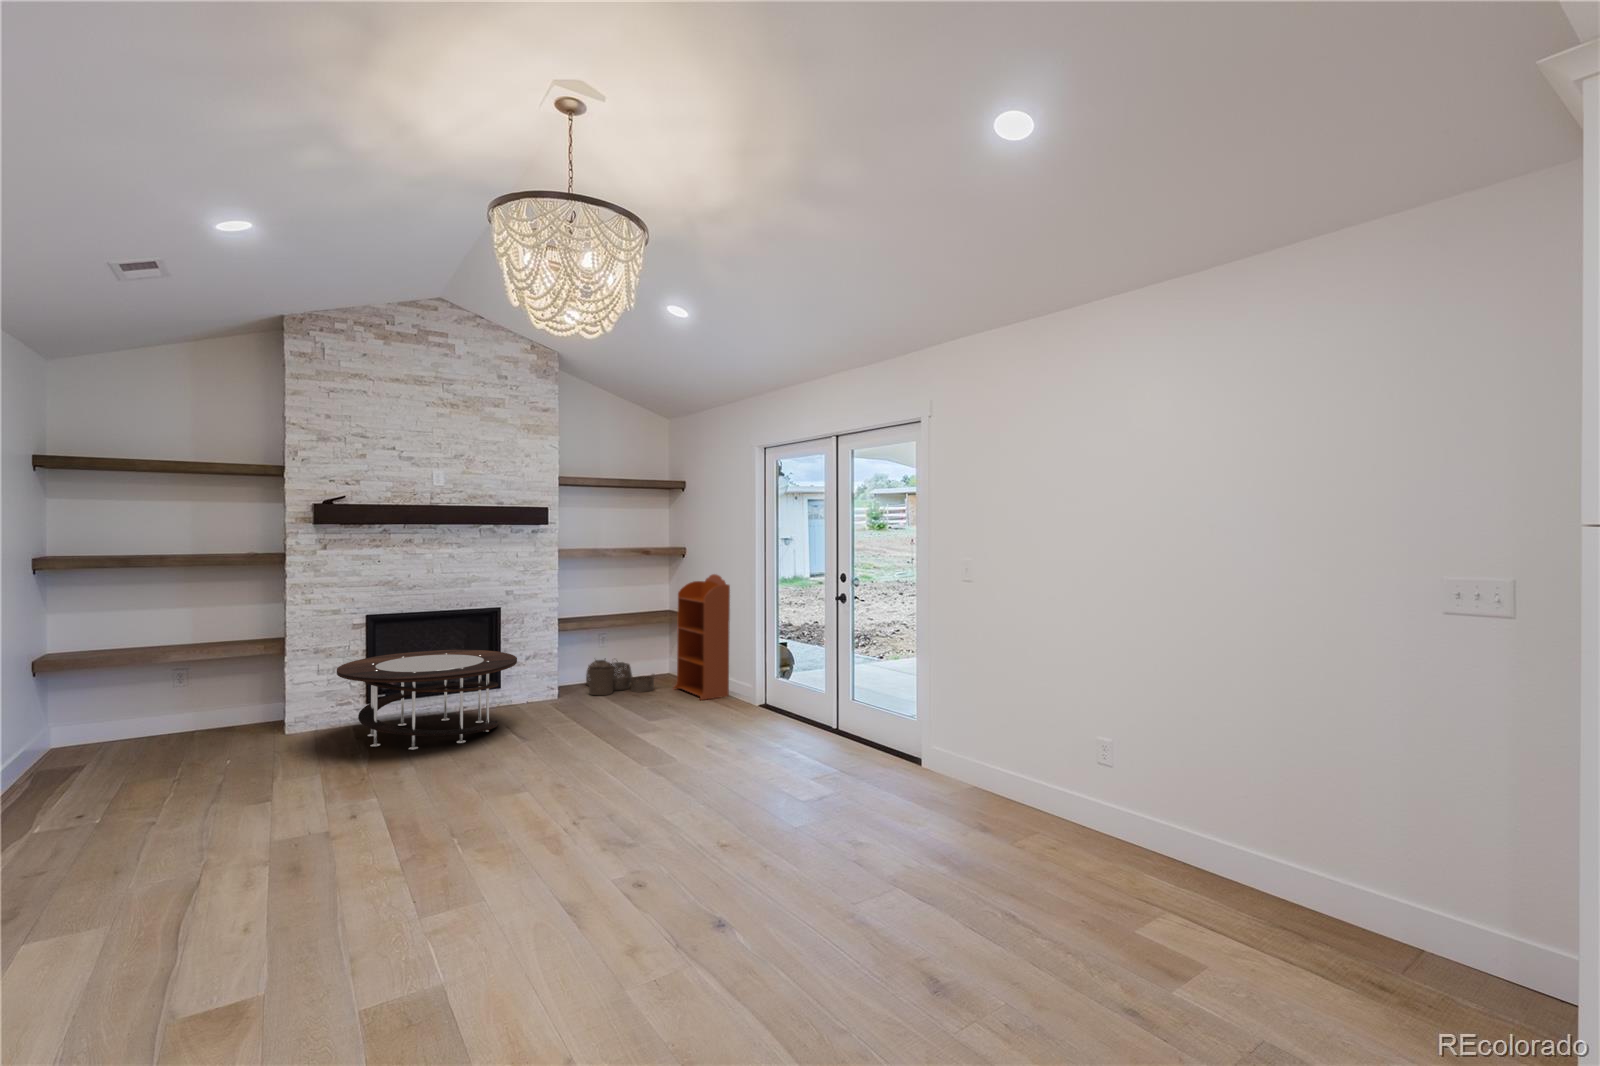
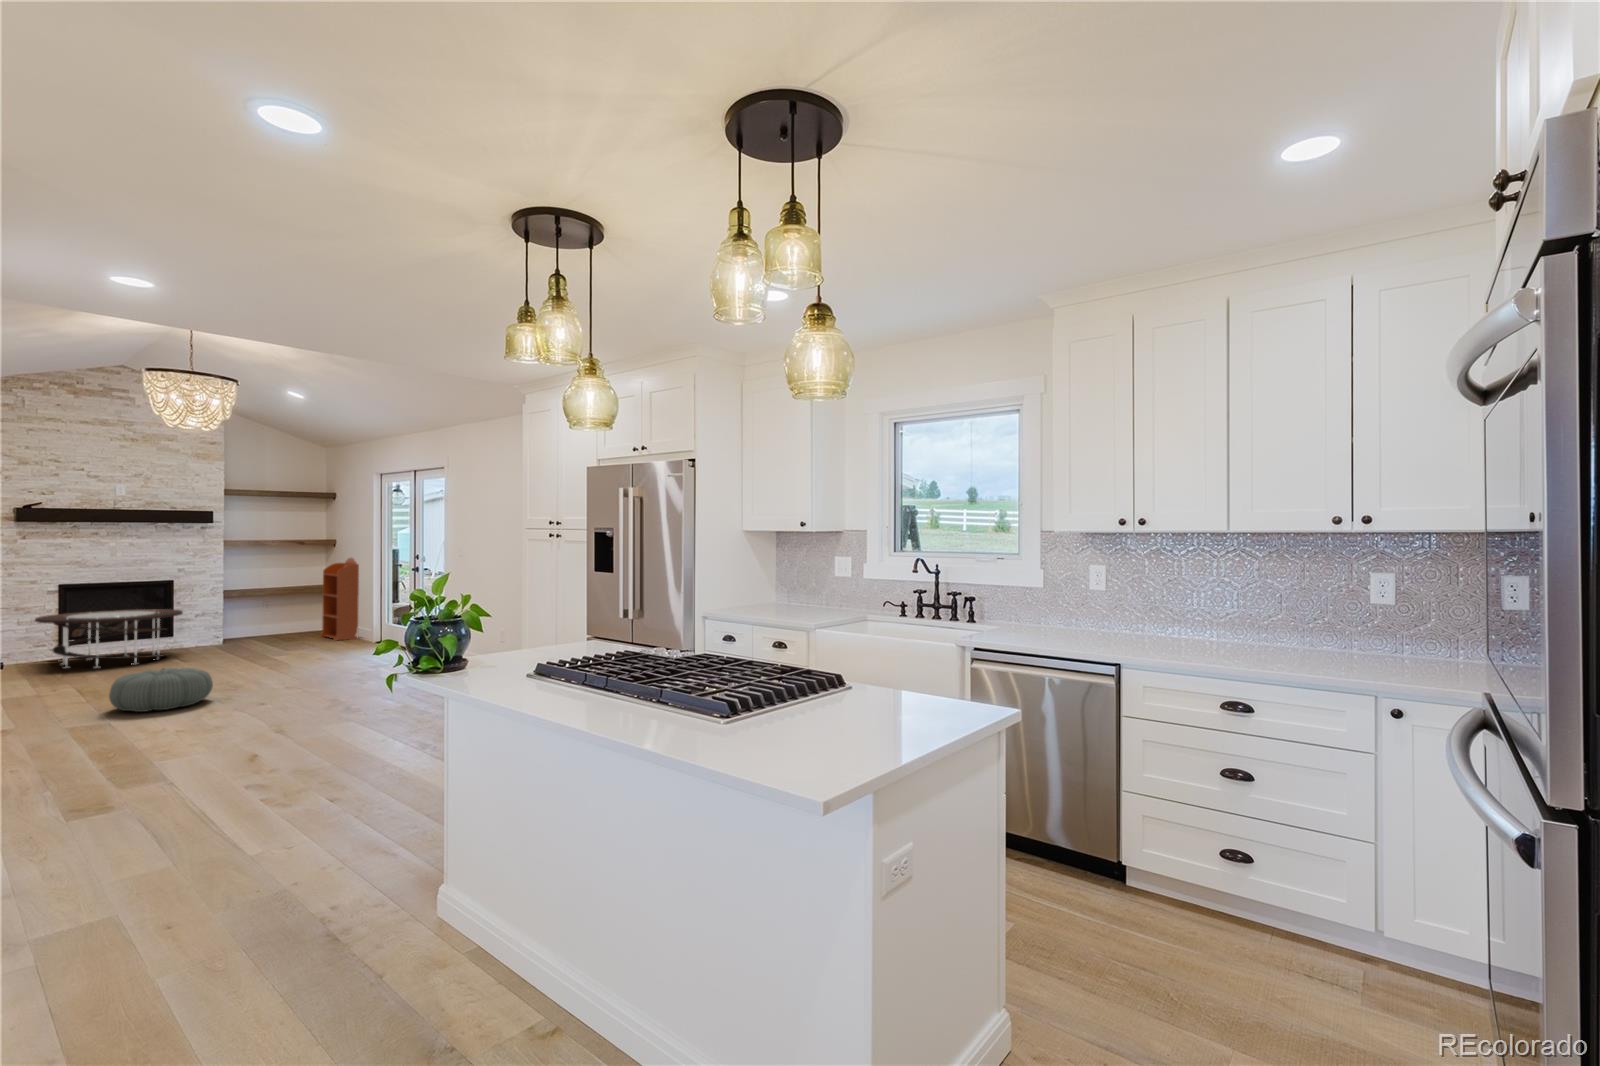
woven basket: present [586,660,654,695] -> none [250,618,305,641]
pouf: none [449,820,621,942] -> present [109,668,213,712]

